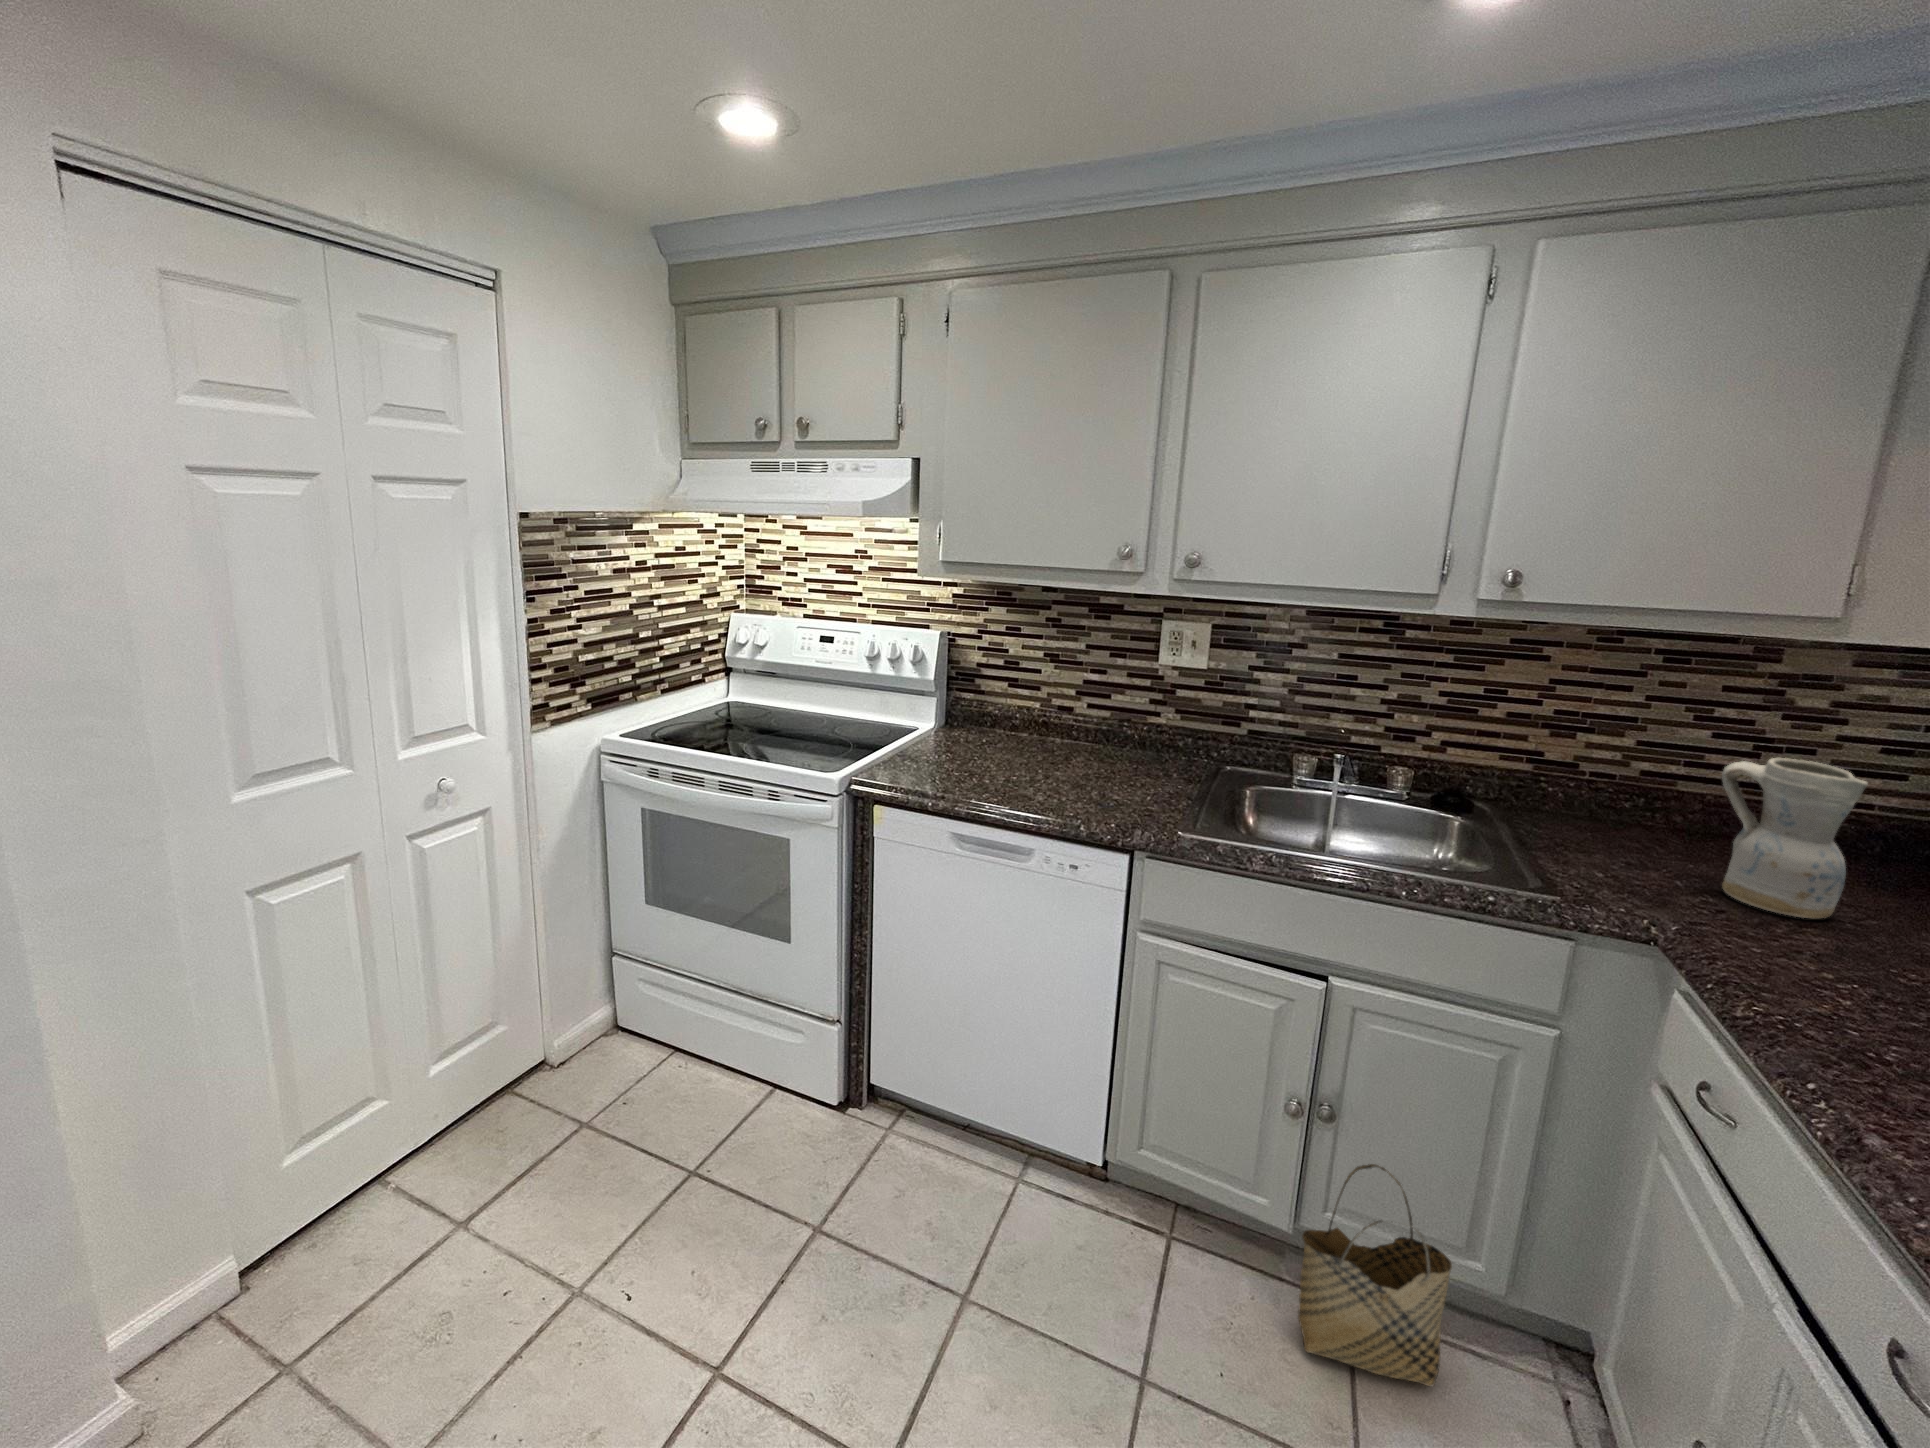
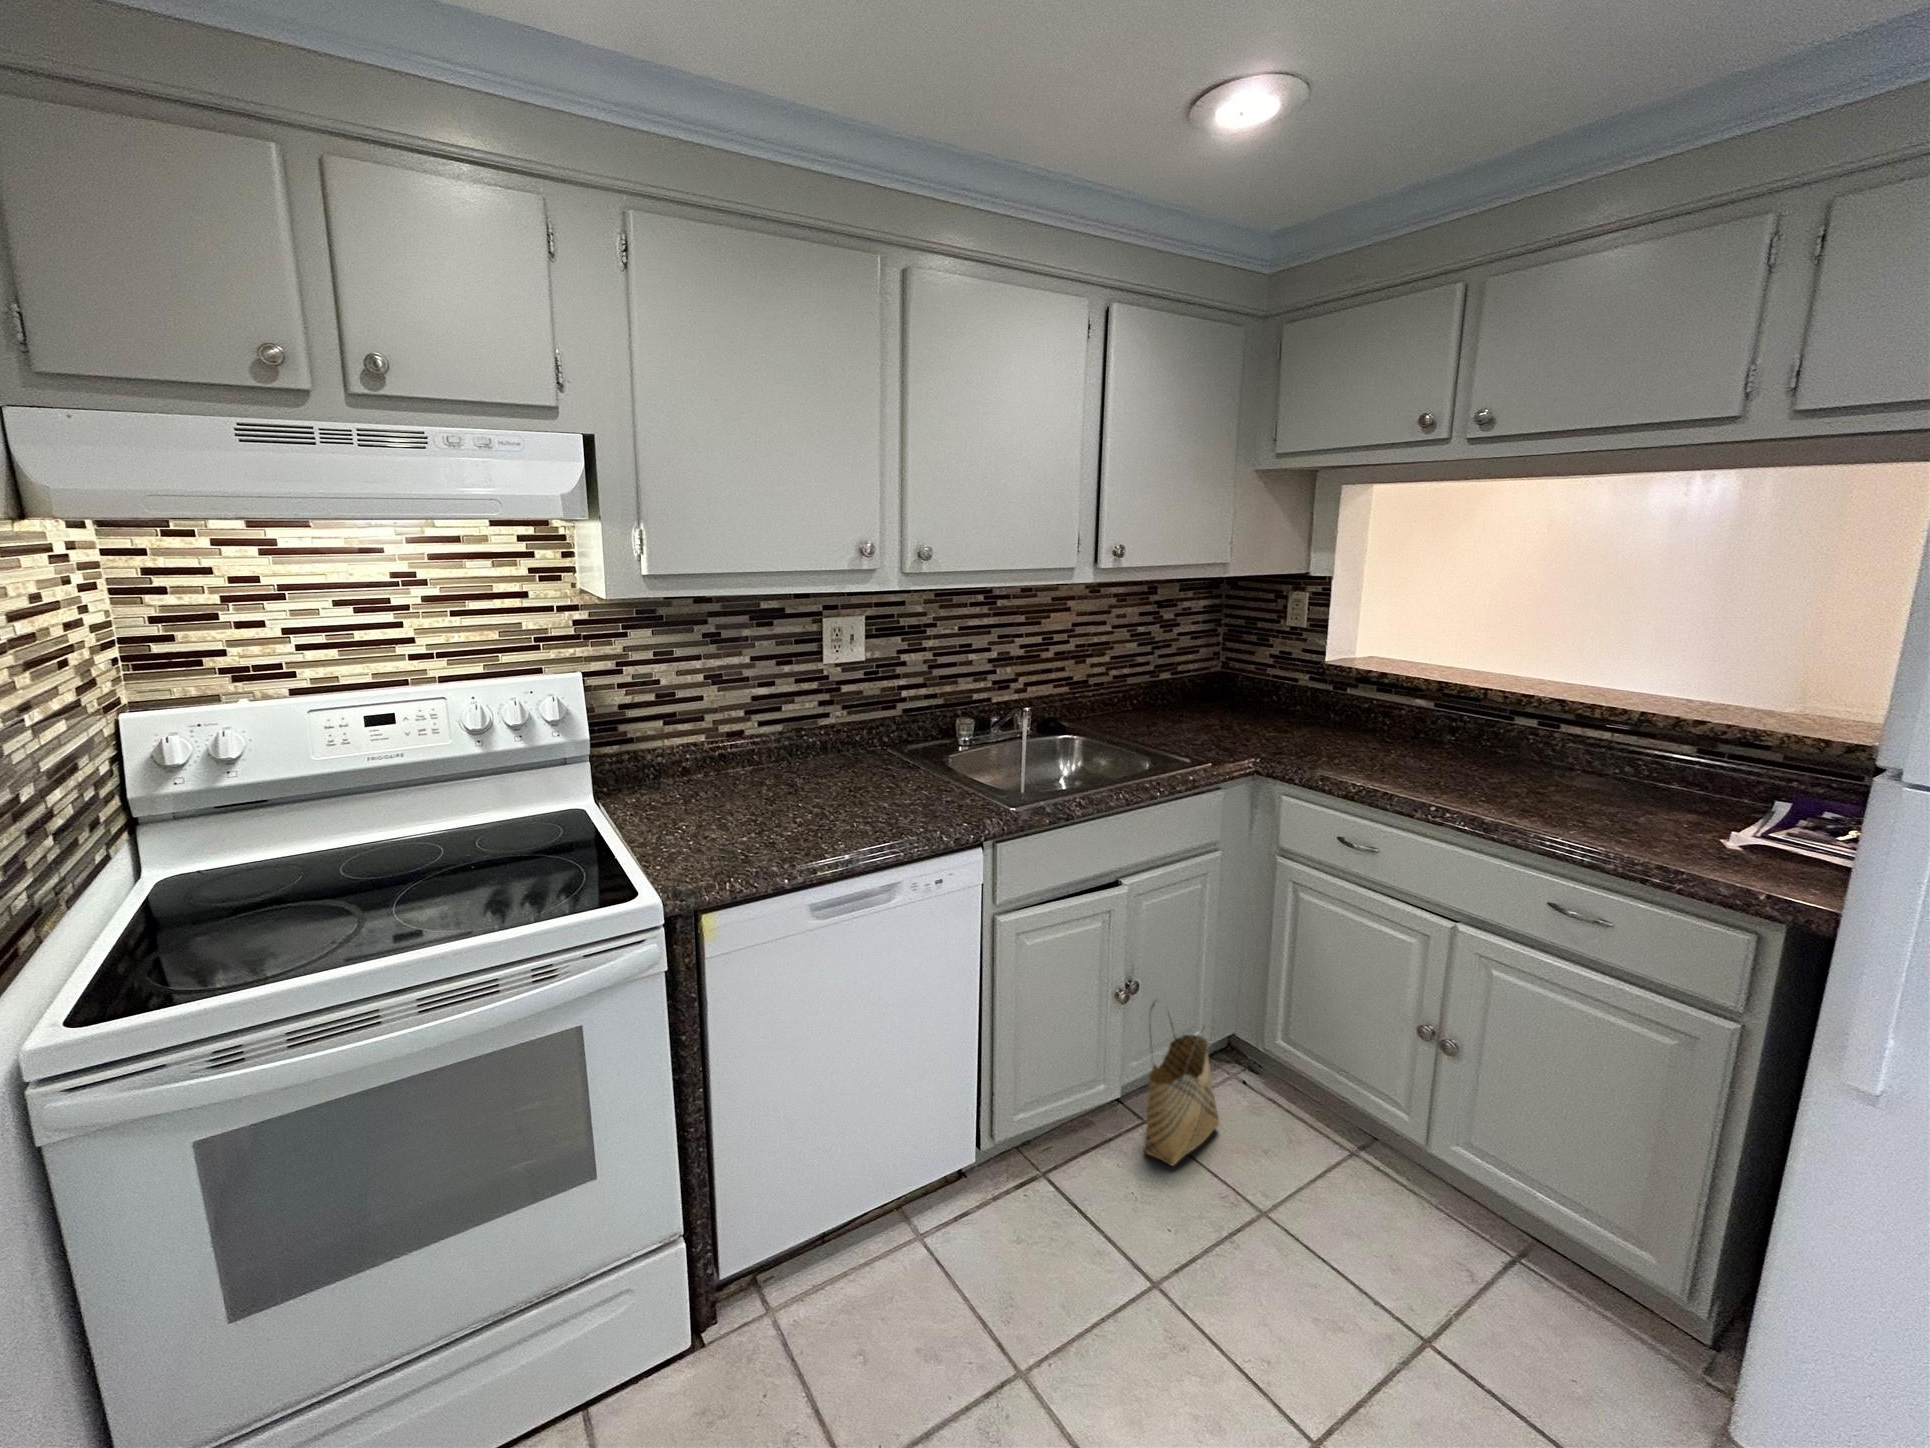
ceramic pitcher: present [1722,758,1868,918] -> none [1202,643,1264,733]

